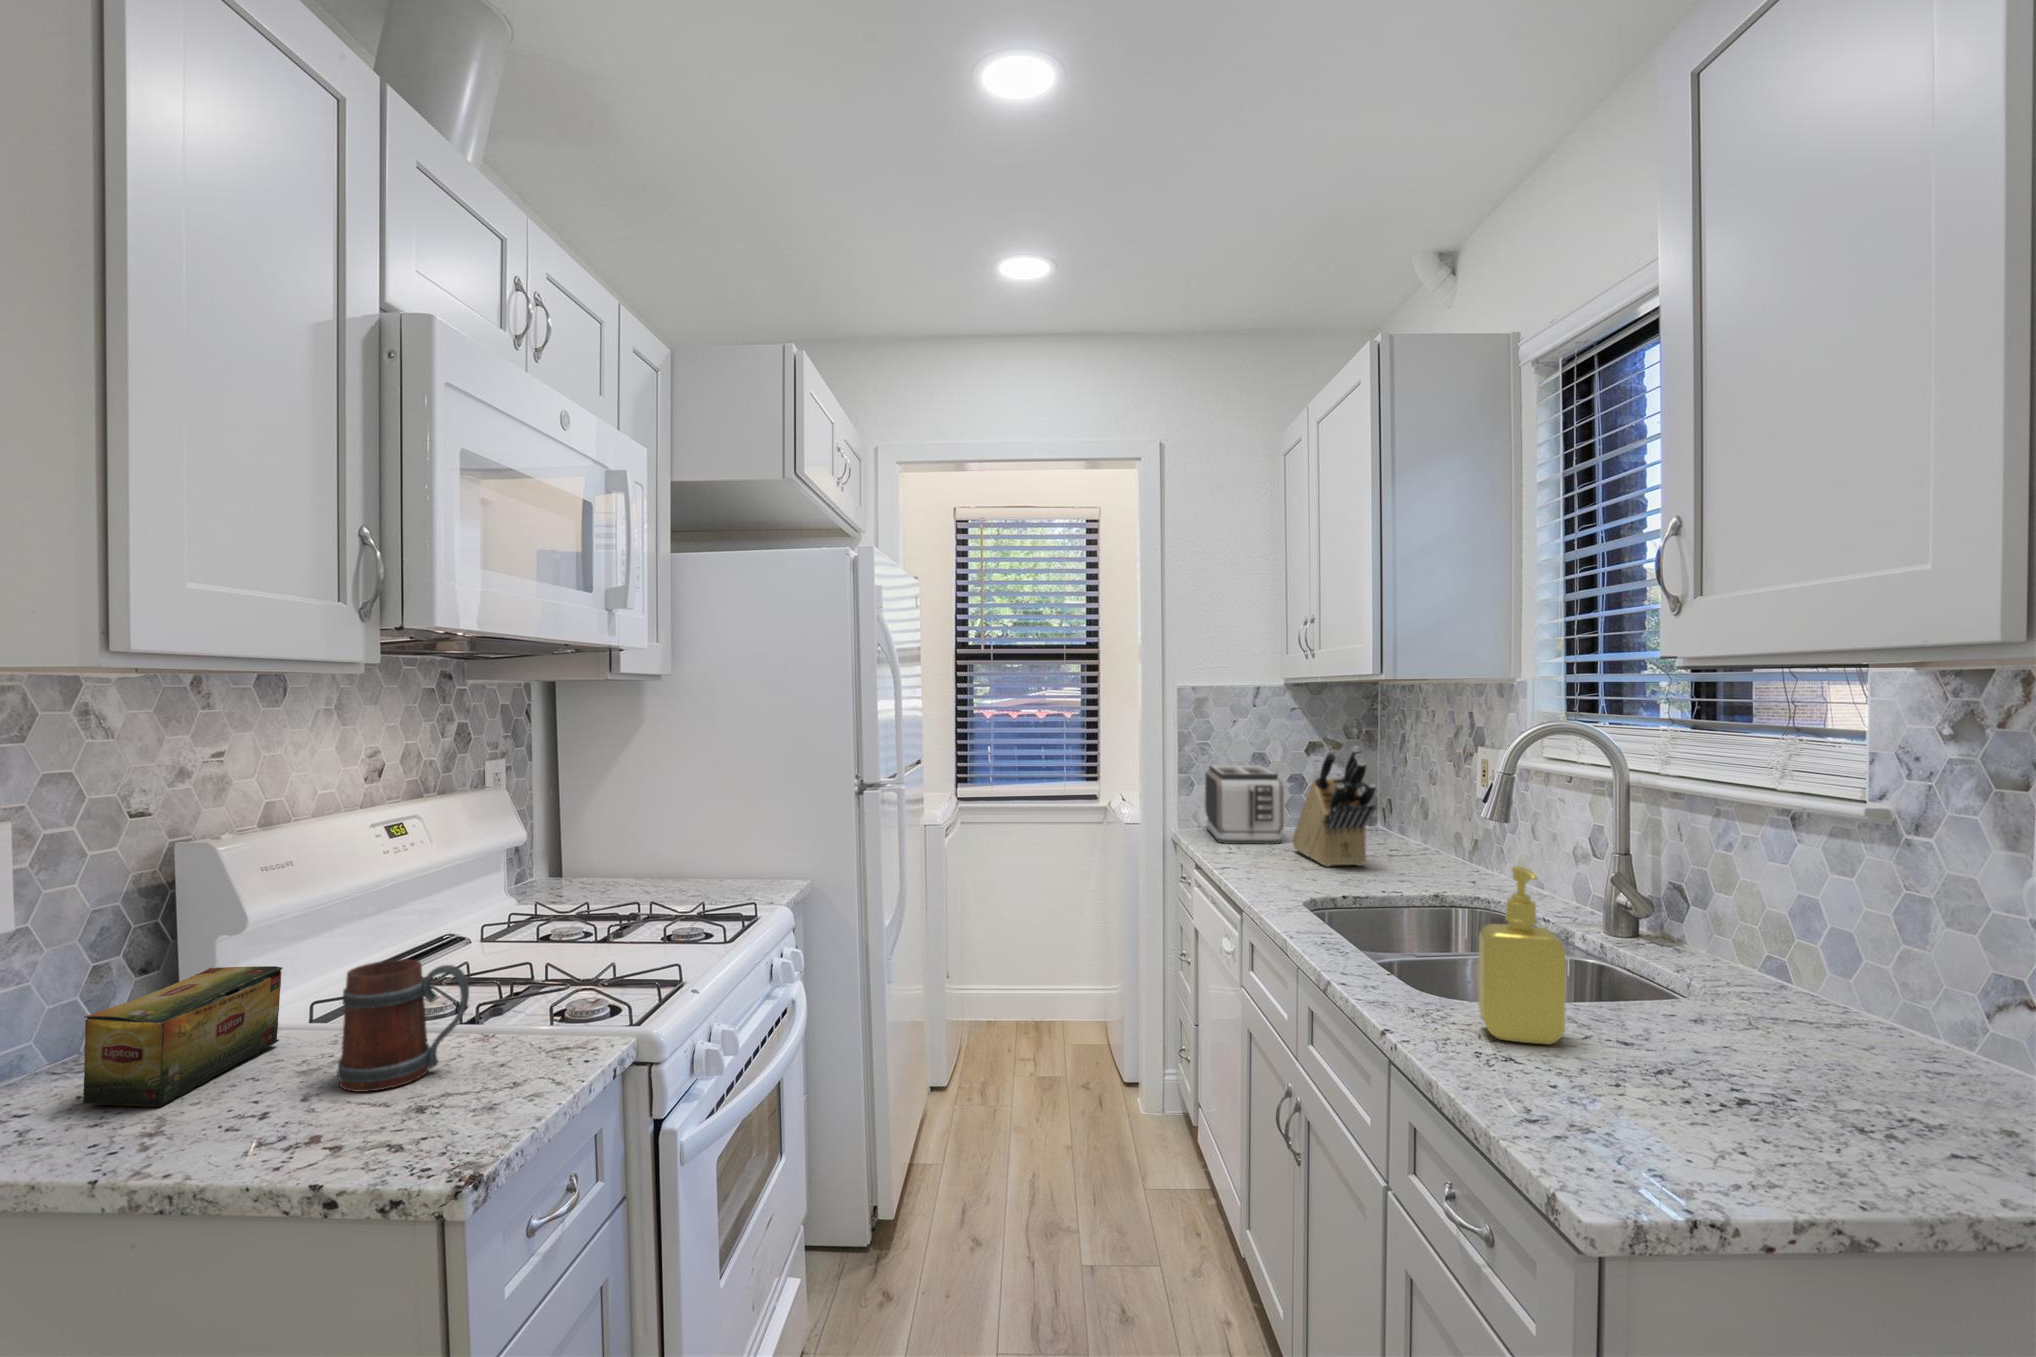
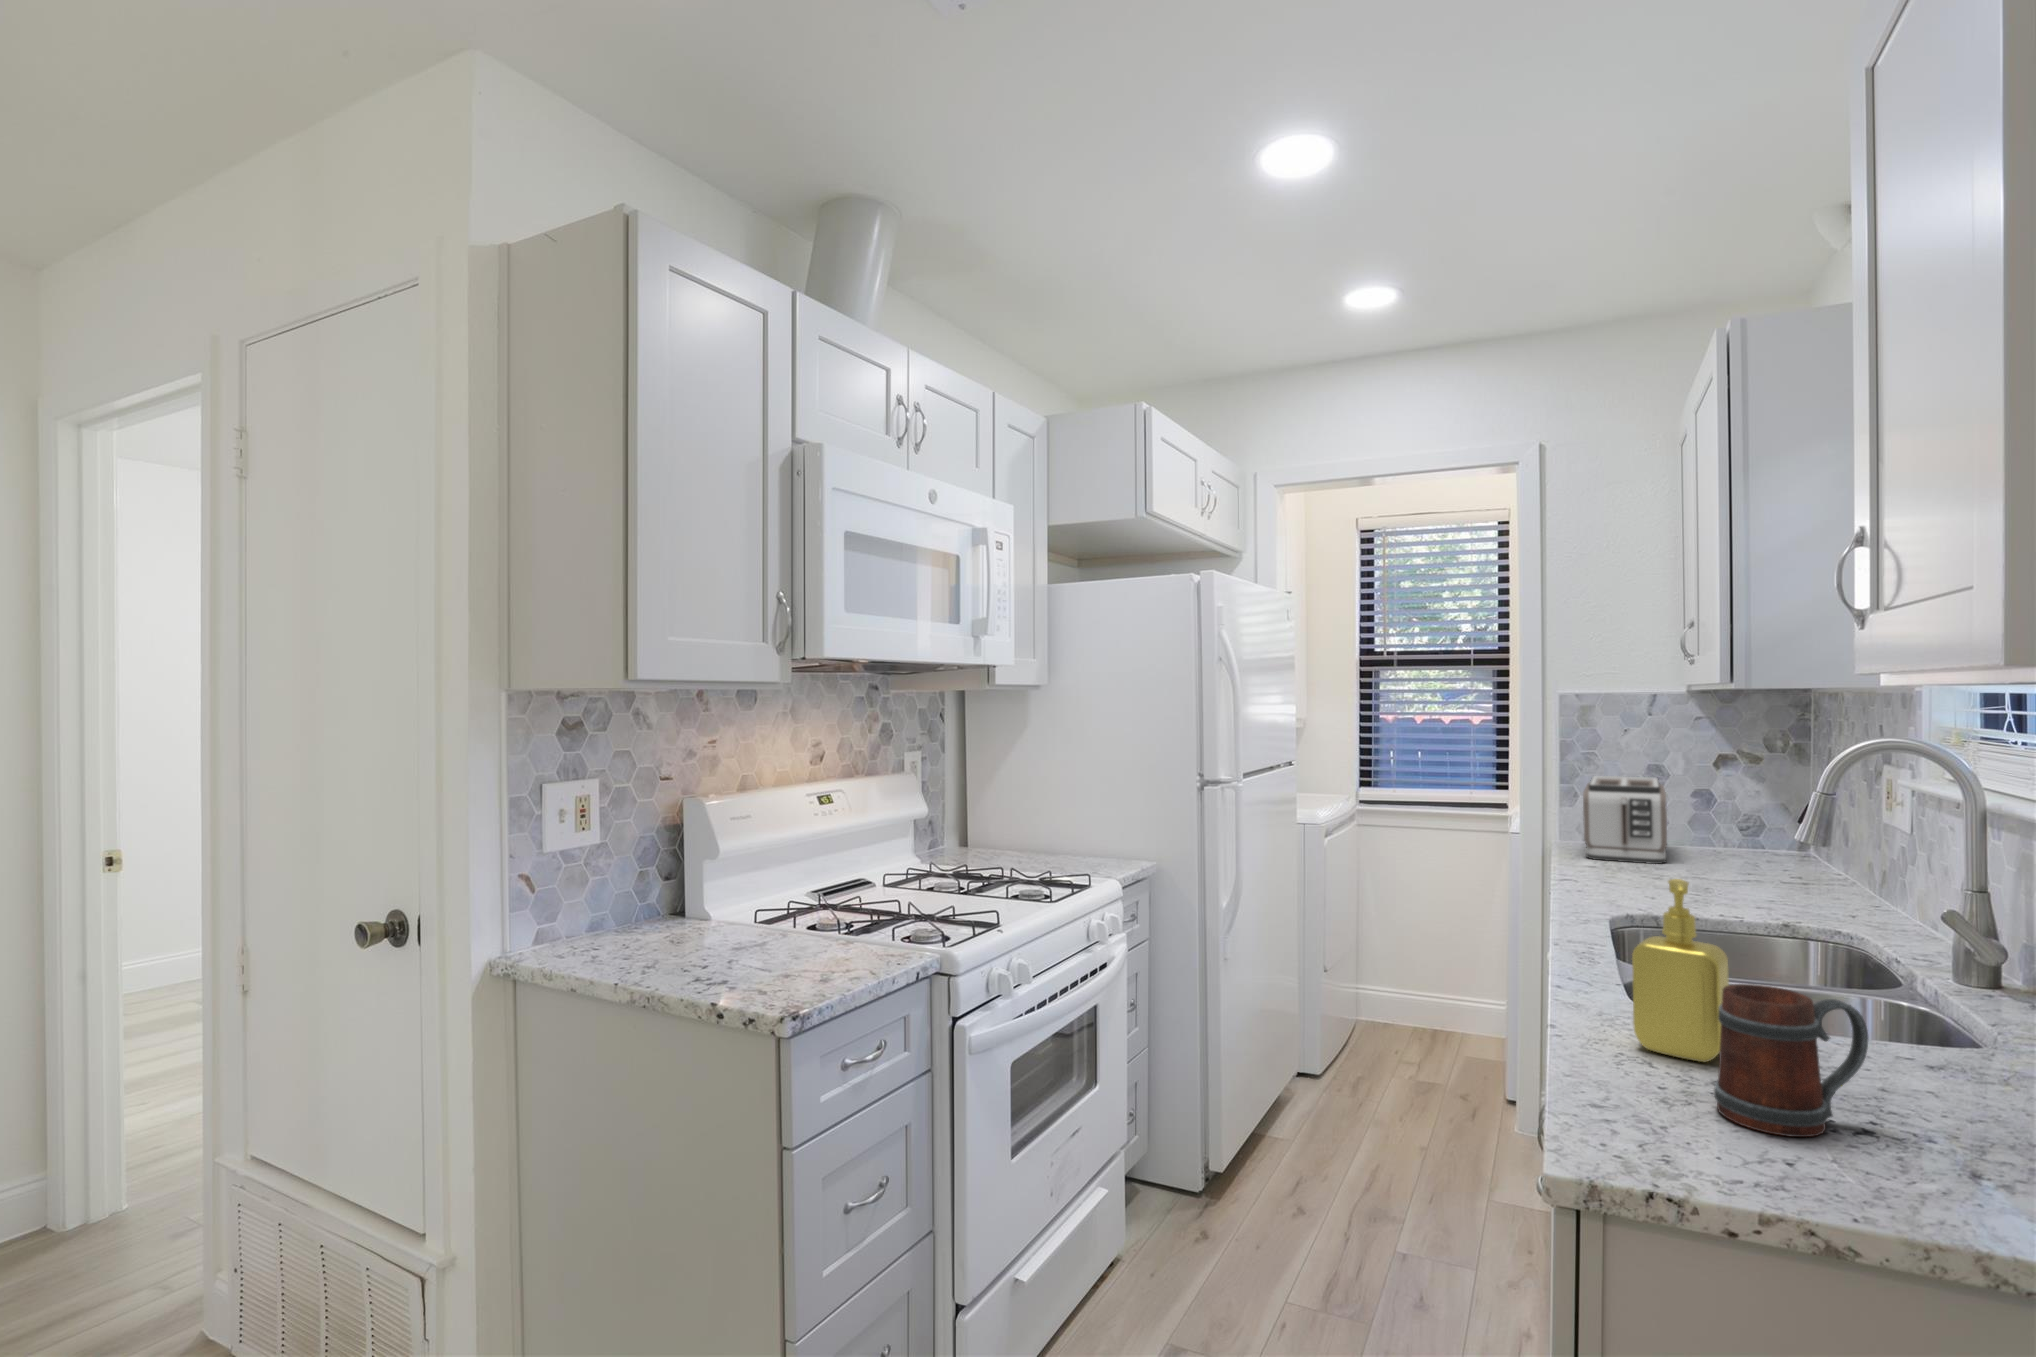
knife block: present [1292,746,1376,867] -> none [1666,758,1742,892]
mug: present [338,959,469,1092] -> present [1714,984,1868,1137]
tea box: present [83,966,282,1106] -> none [630,877,735,953]

